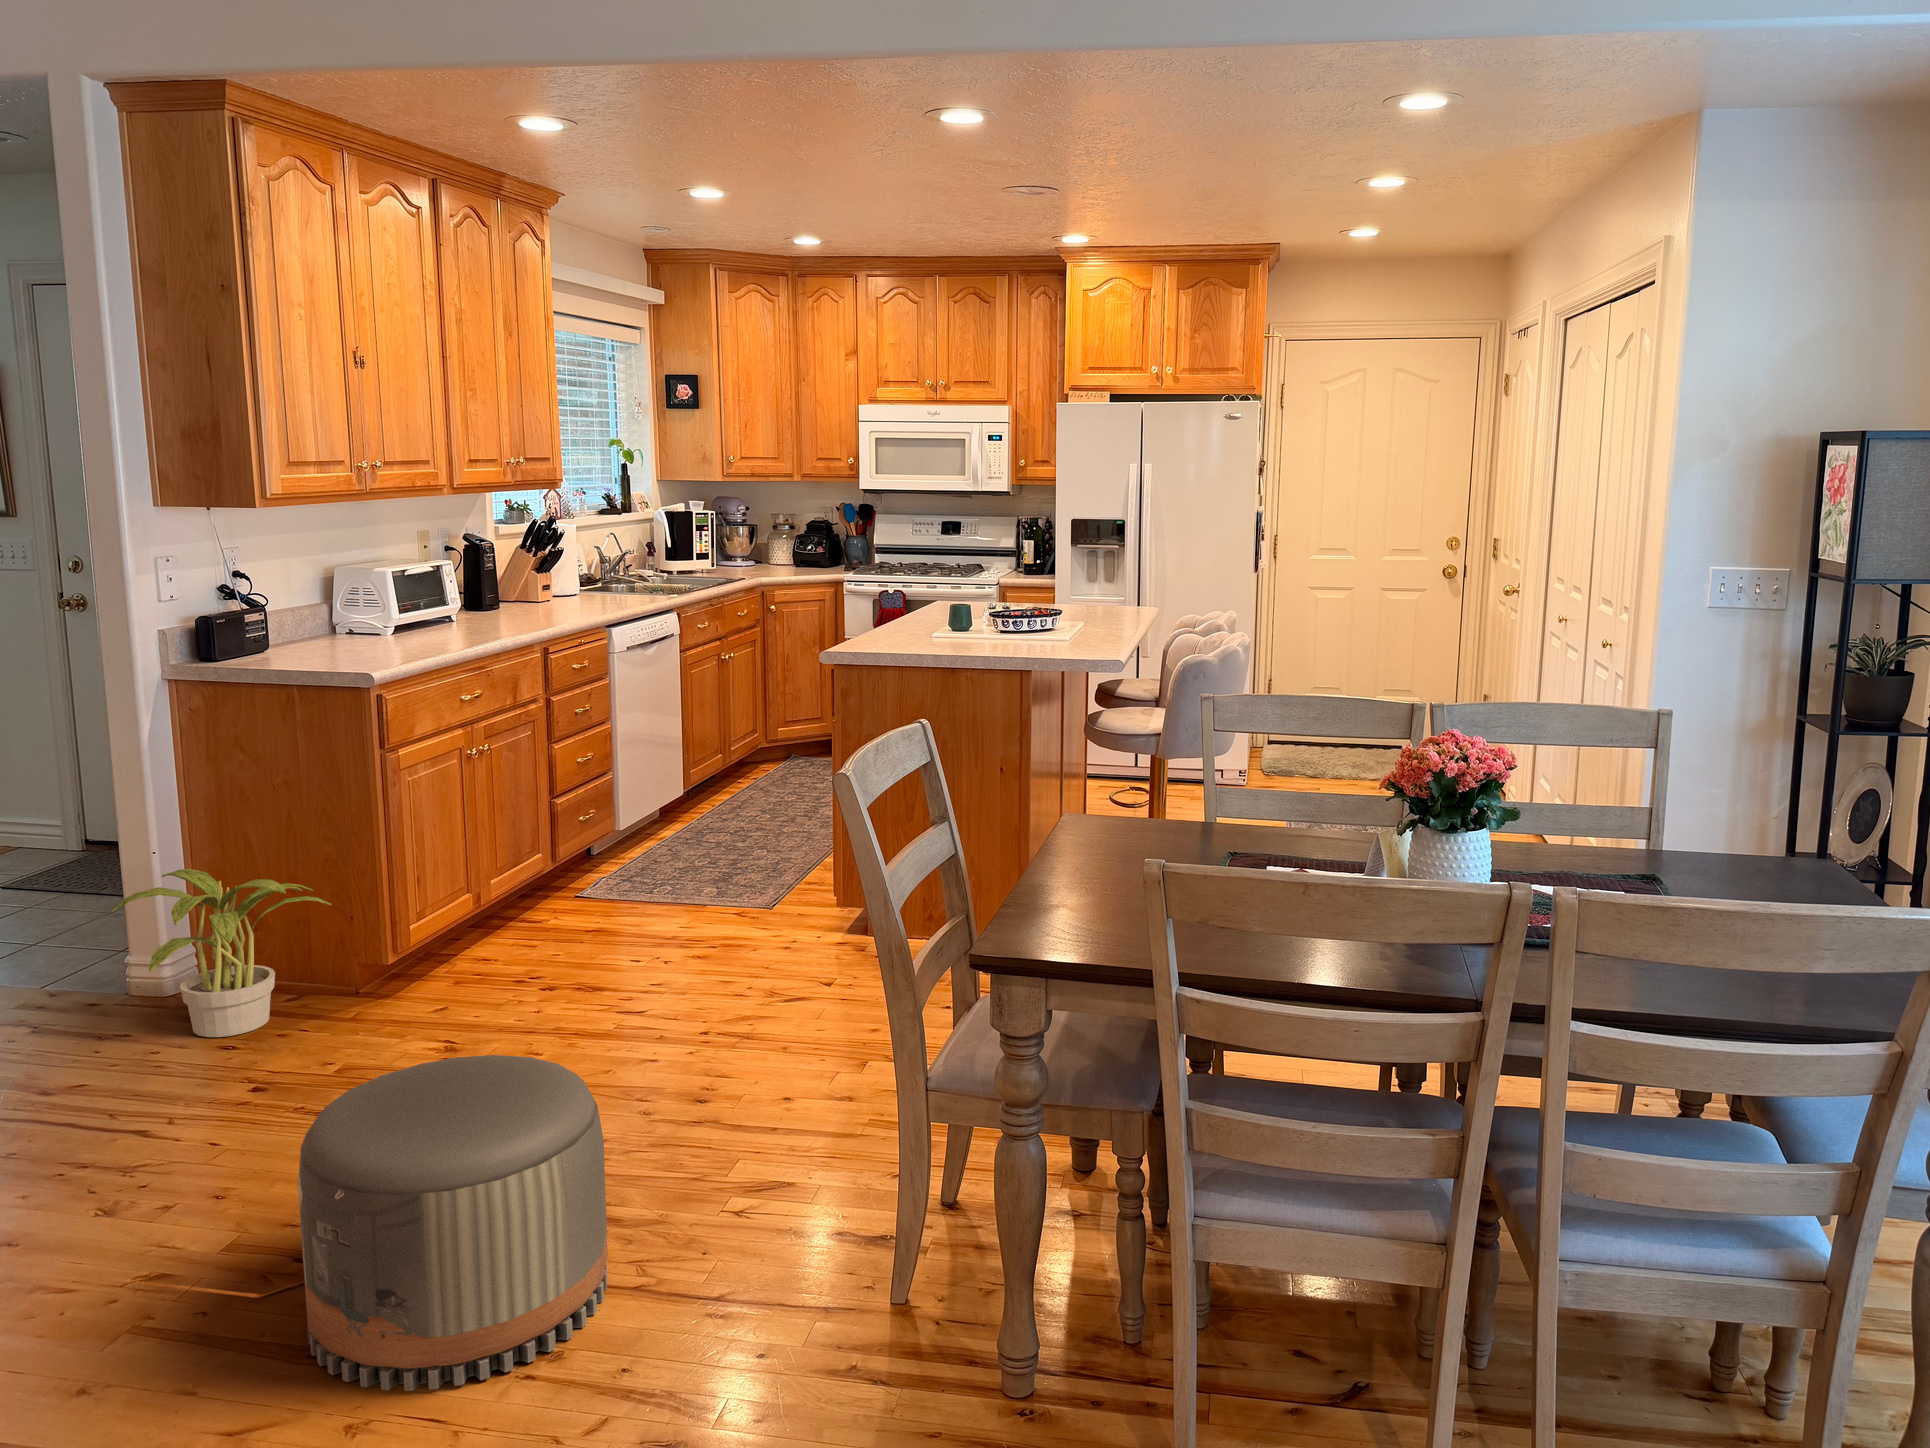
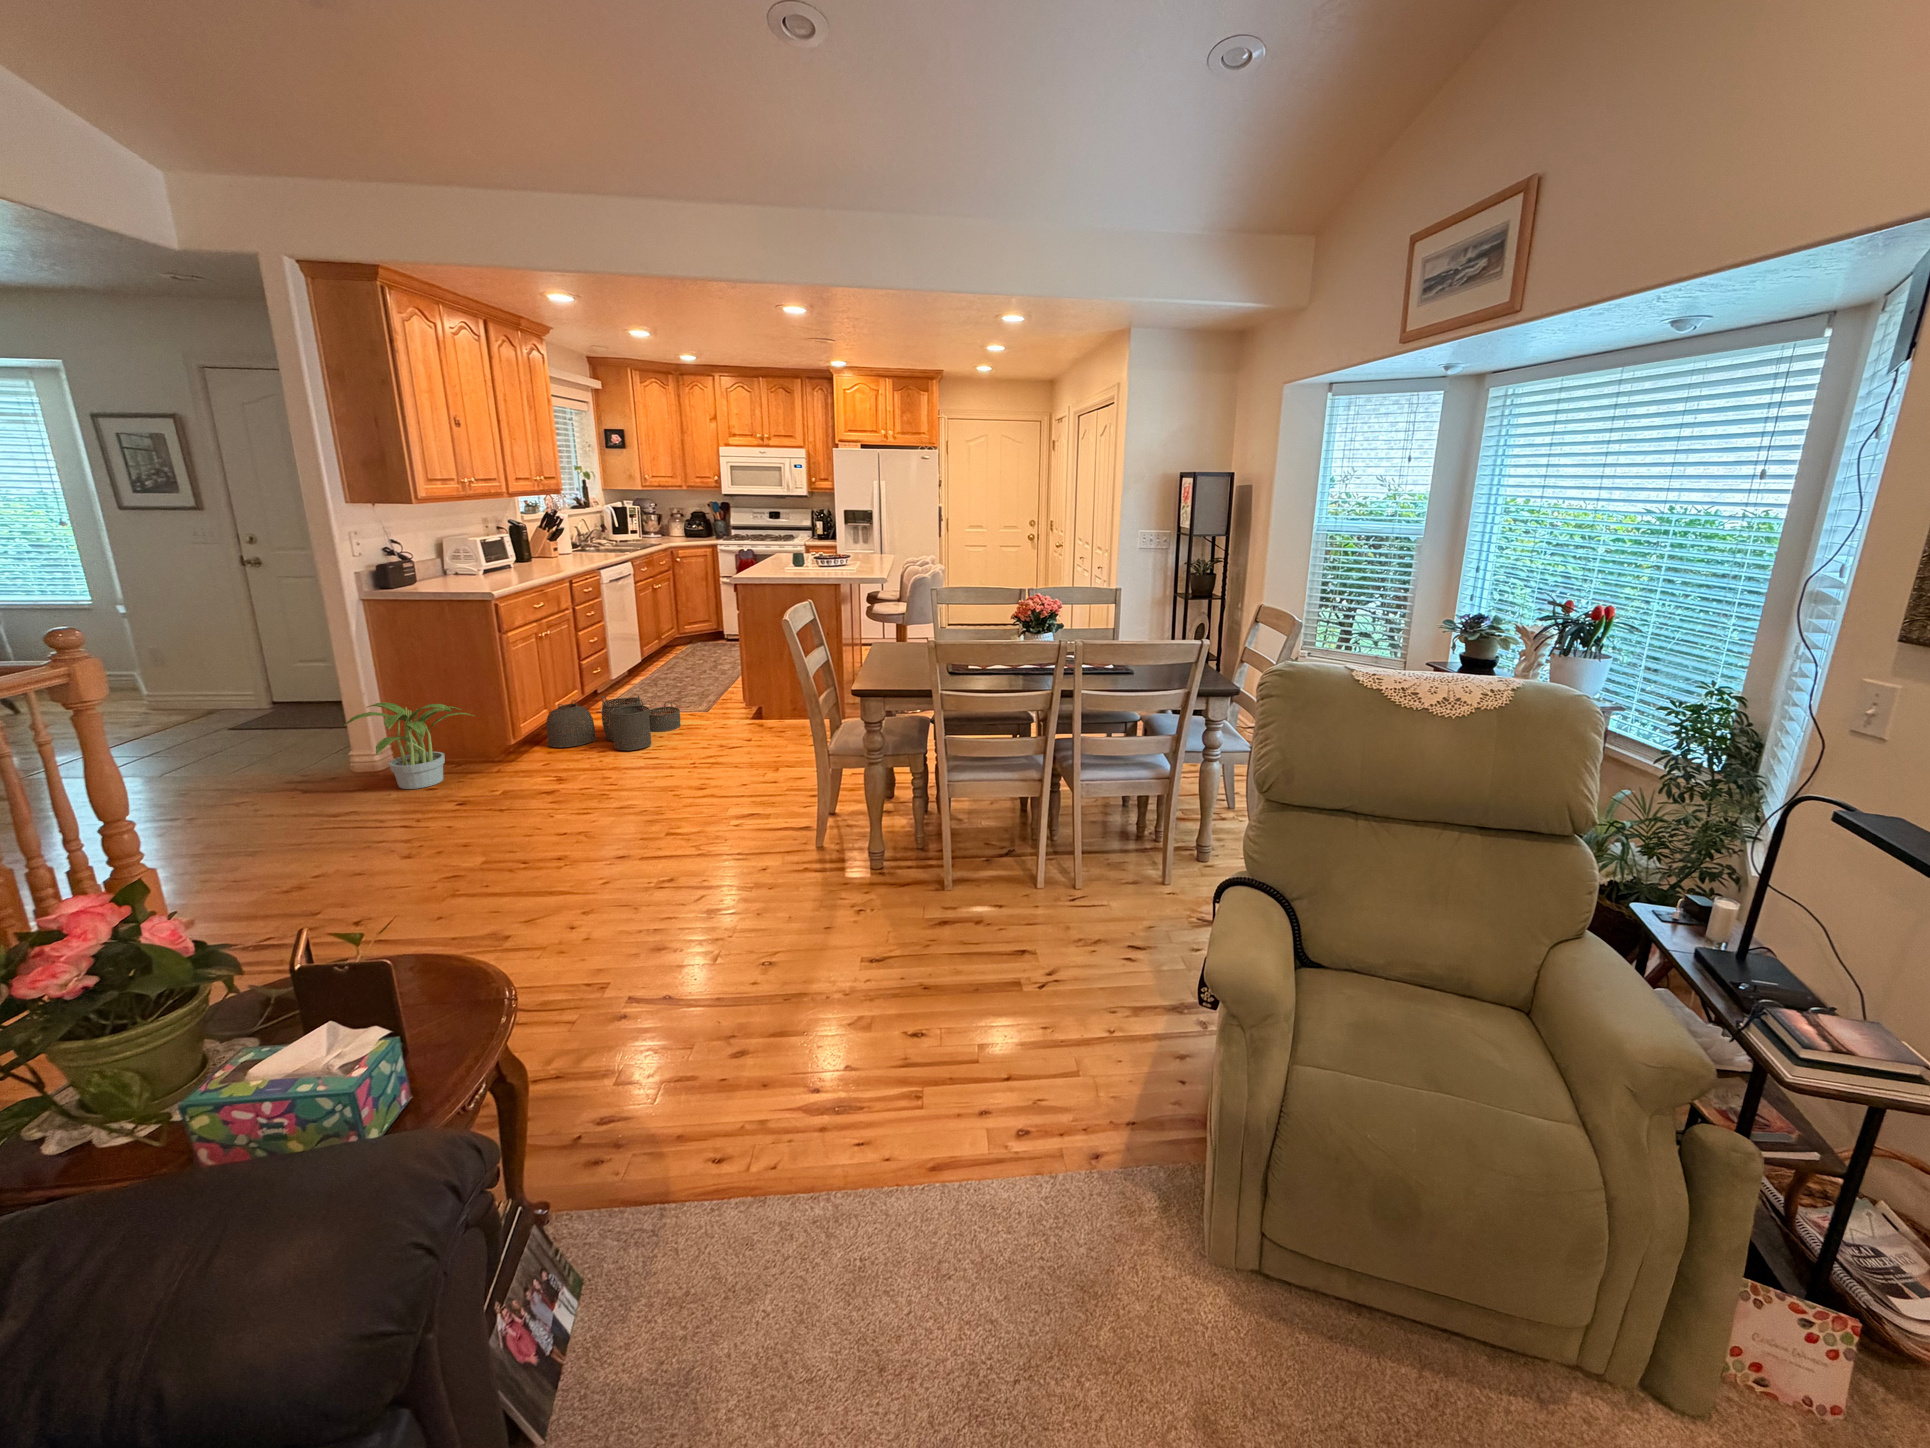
woven basket: none [464,874,707,991] -> present [546,695,681,750]
pouf: present [298,1055,608,1391] -> none [530,763,684,906]

